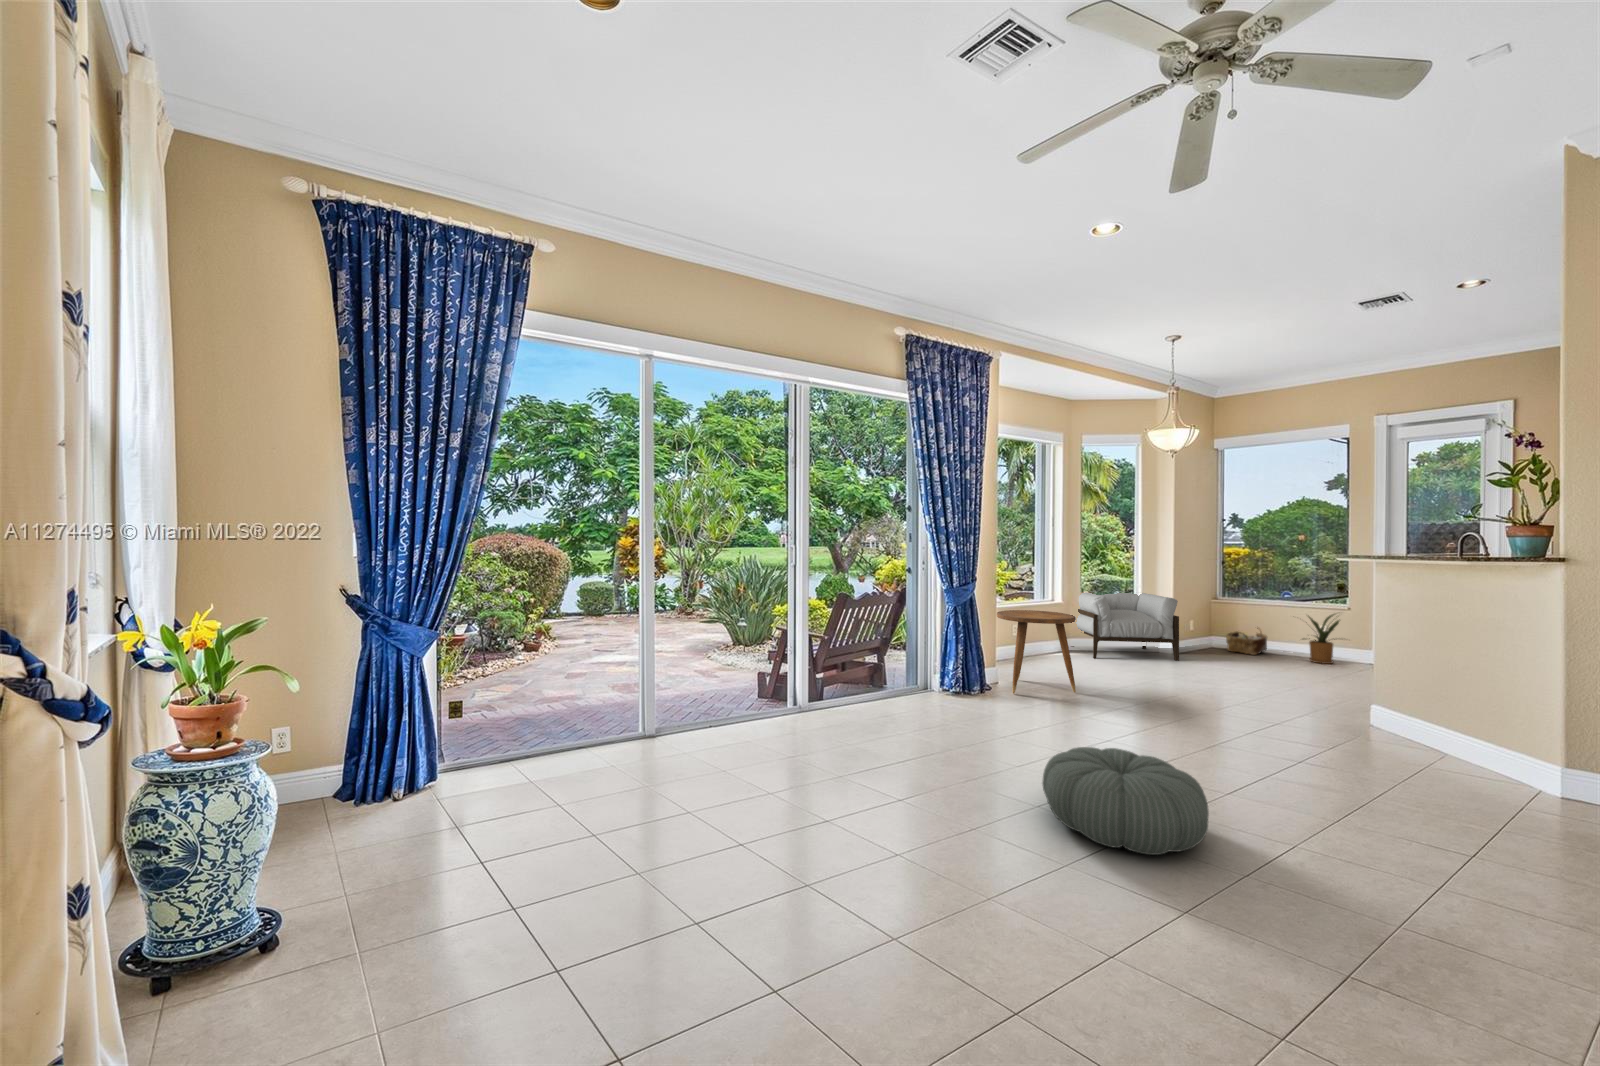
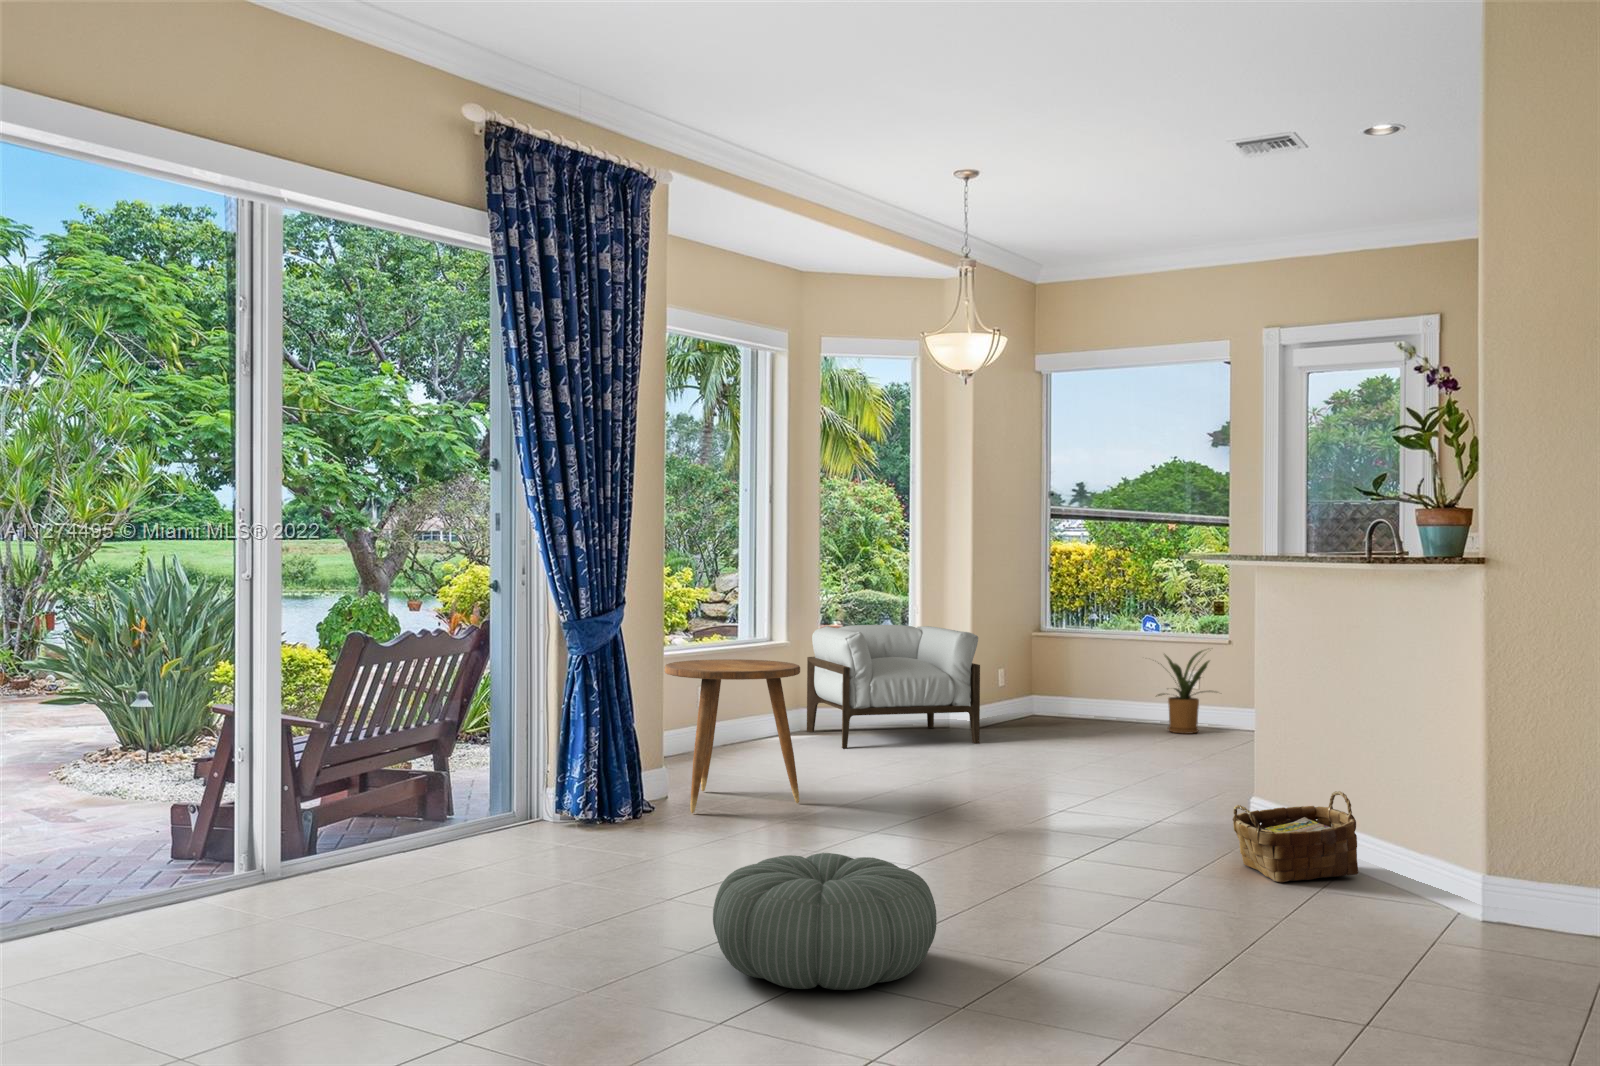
woven basket: present [1226,628,1267,655] -> present [1232,791,1358,882]

